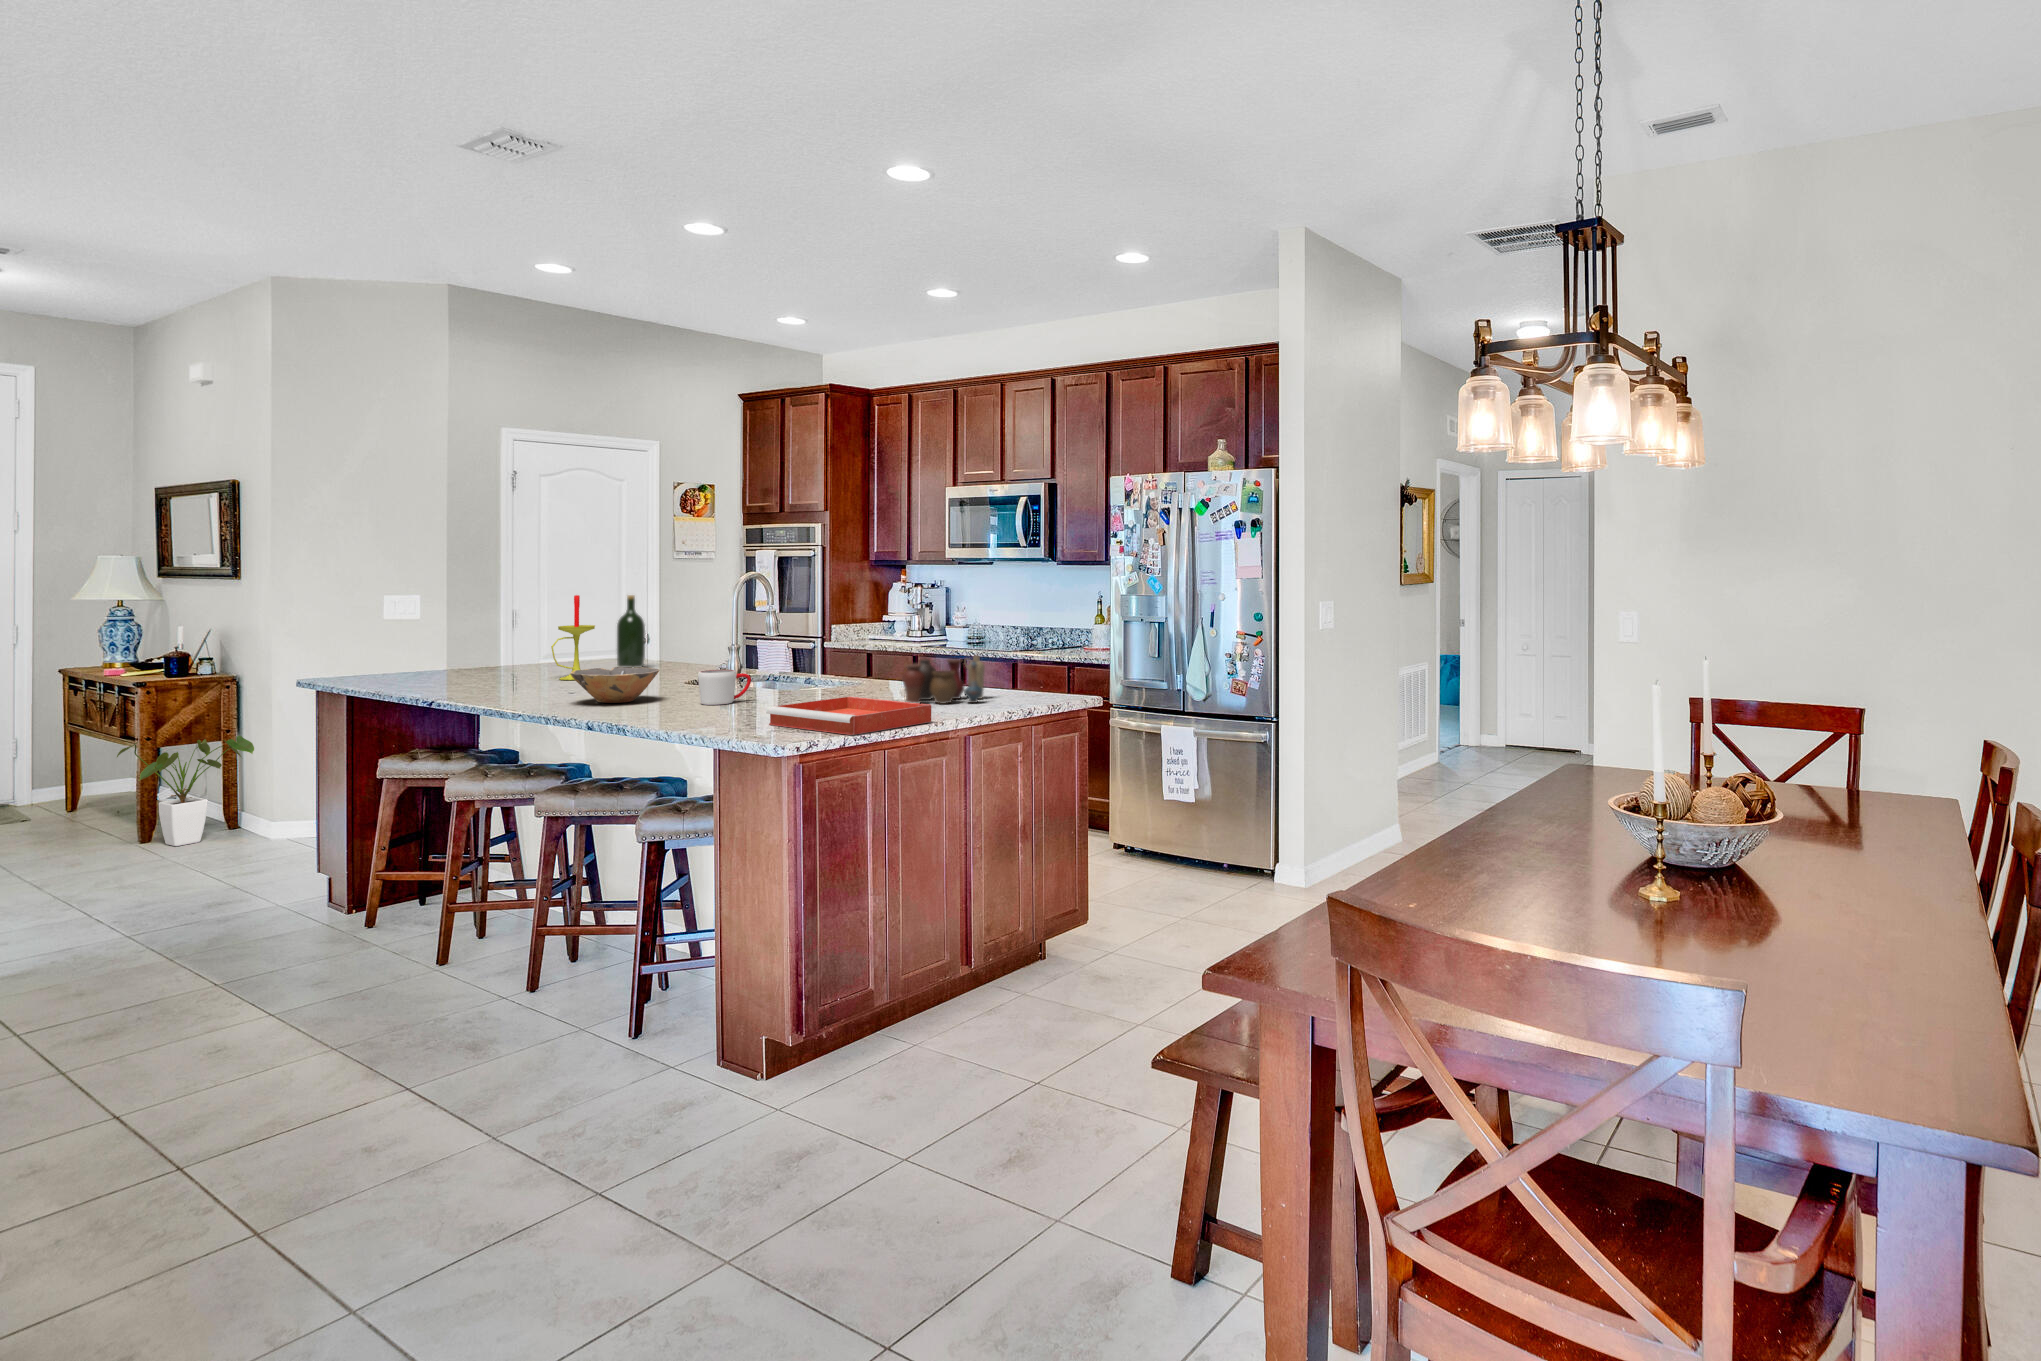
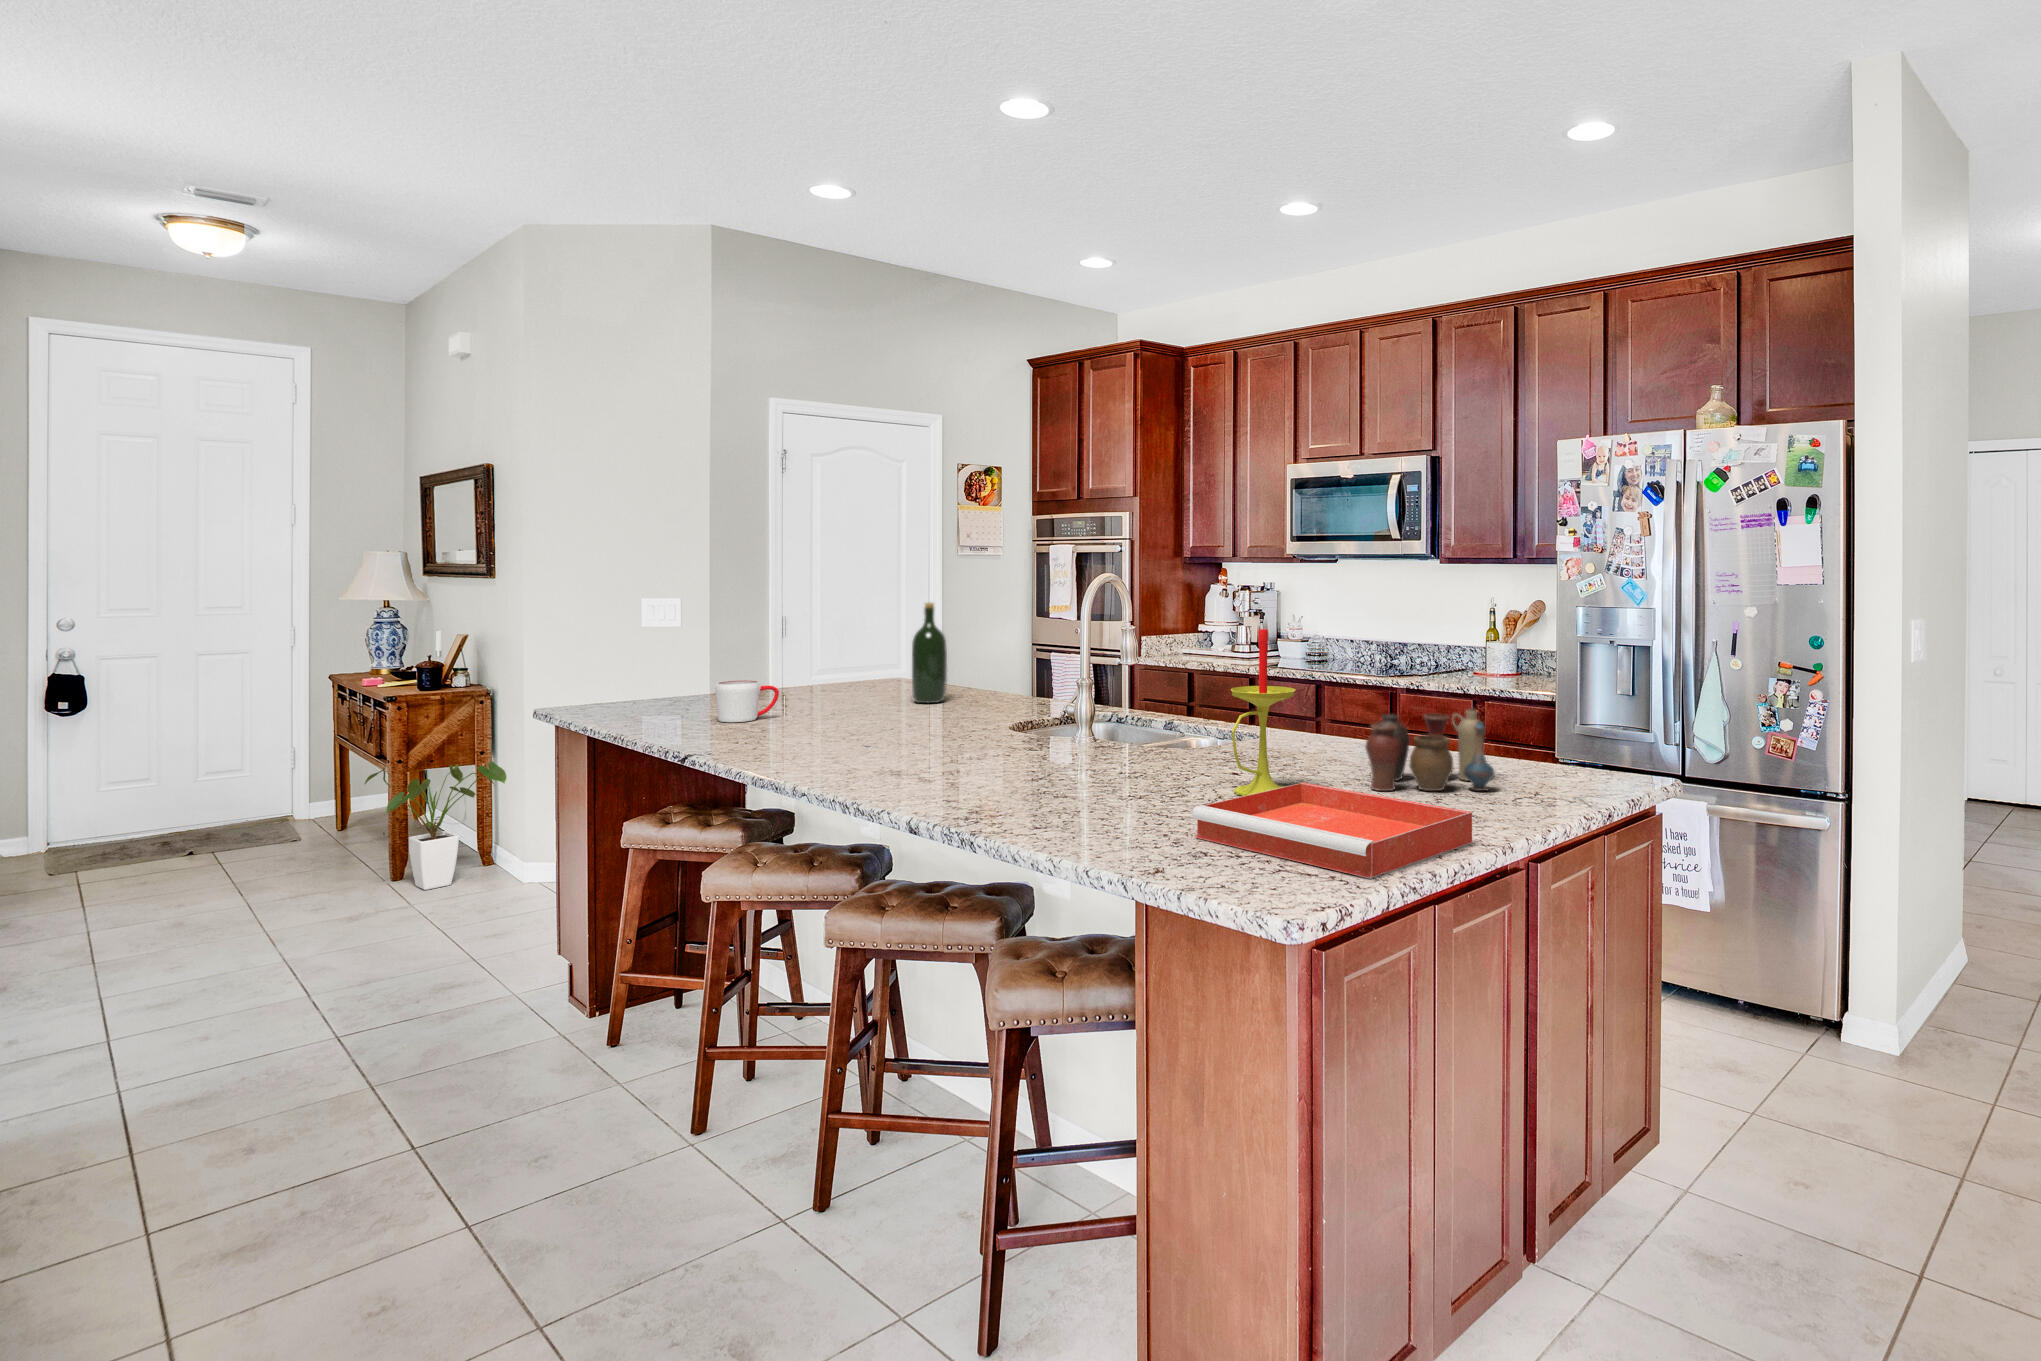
candle: present [551,595,595,680] -> present [1231,629,1295,796]
bowl: present [570,667,659,703] -> none [869,714,992,771]
mug: present [698,670,751,705] -> present [715,680,779,722]

